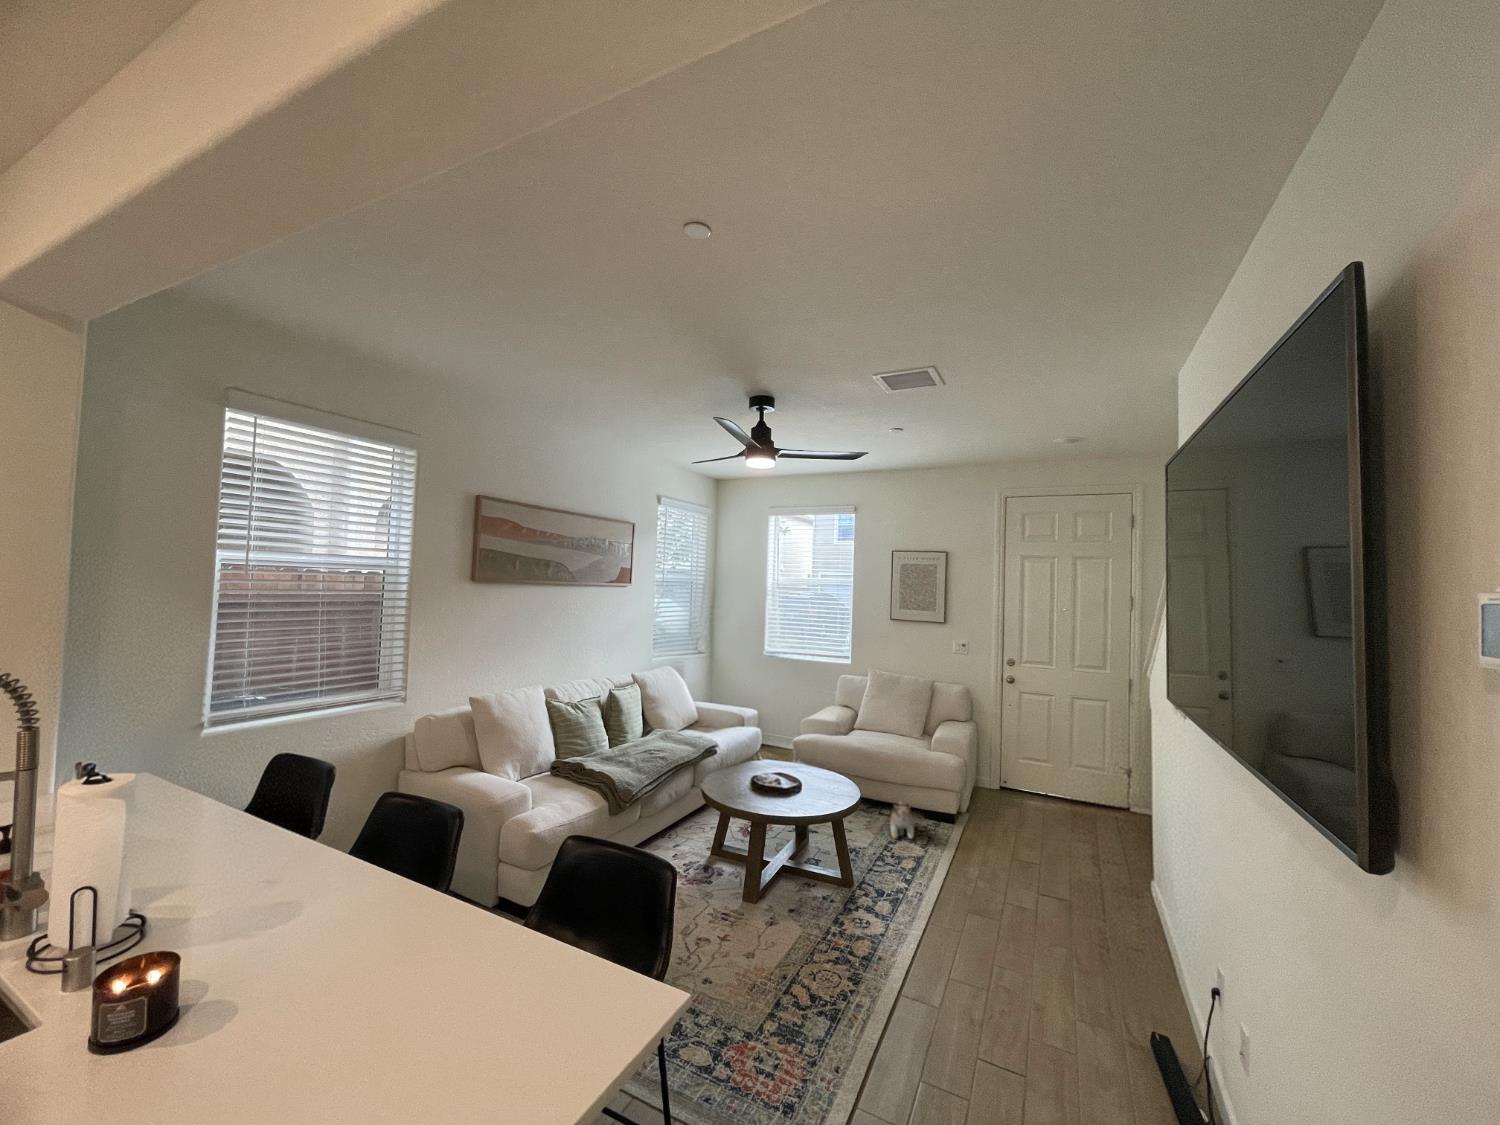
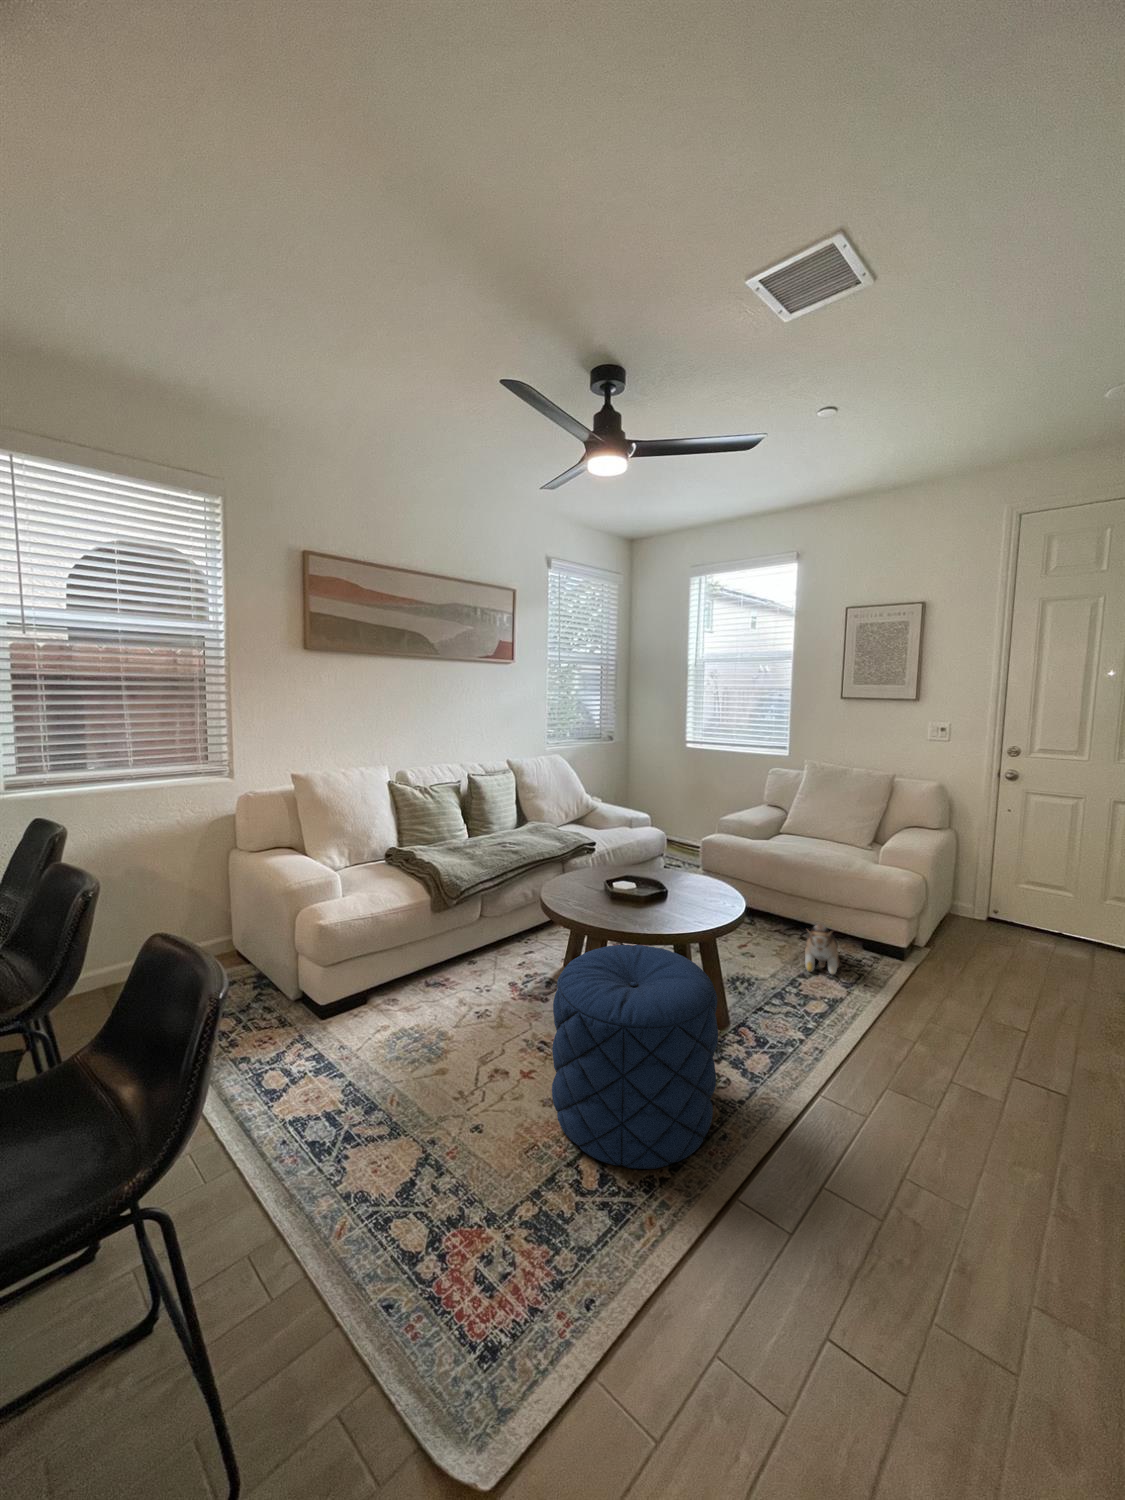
pouf: none [755,824,875,988] -> present [552,945,718,1169]

